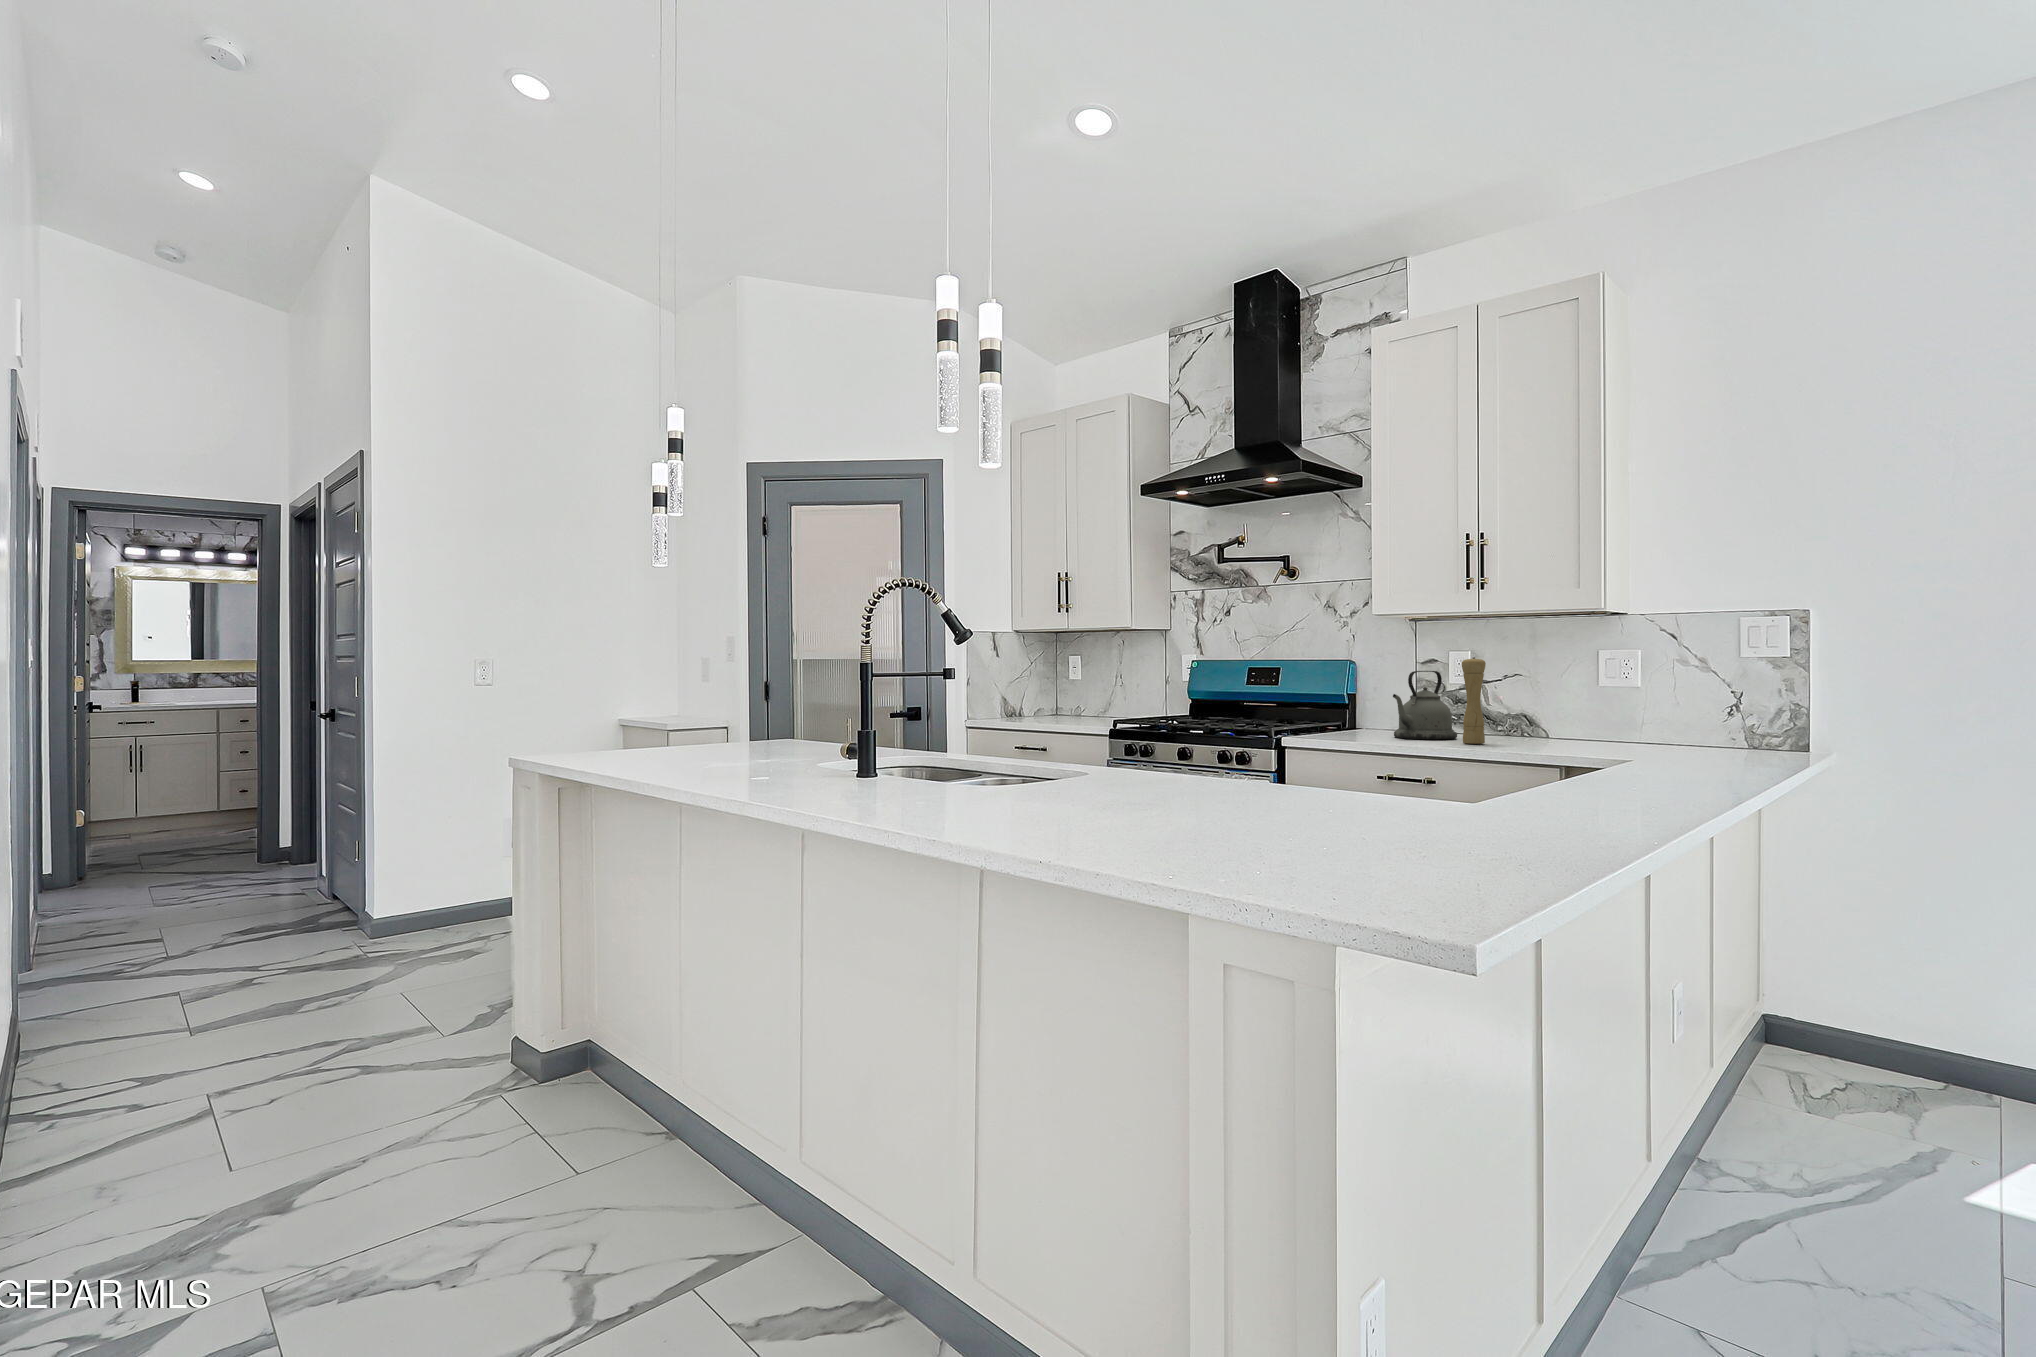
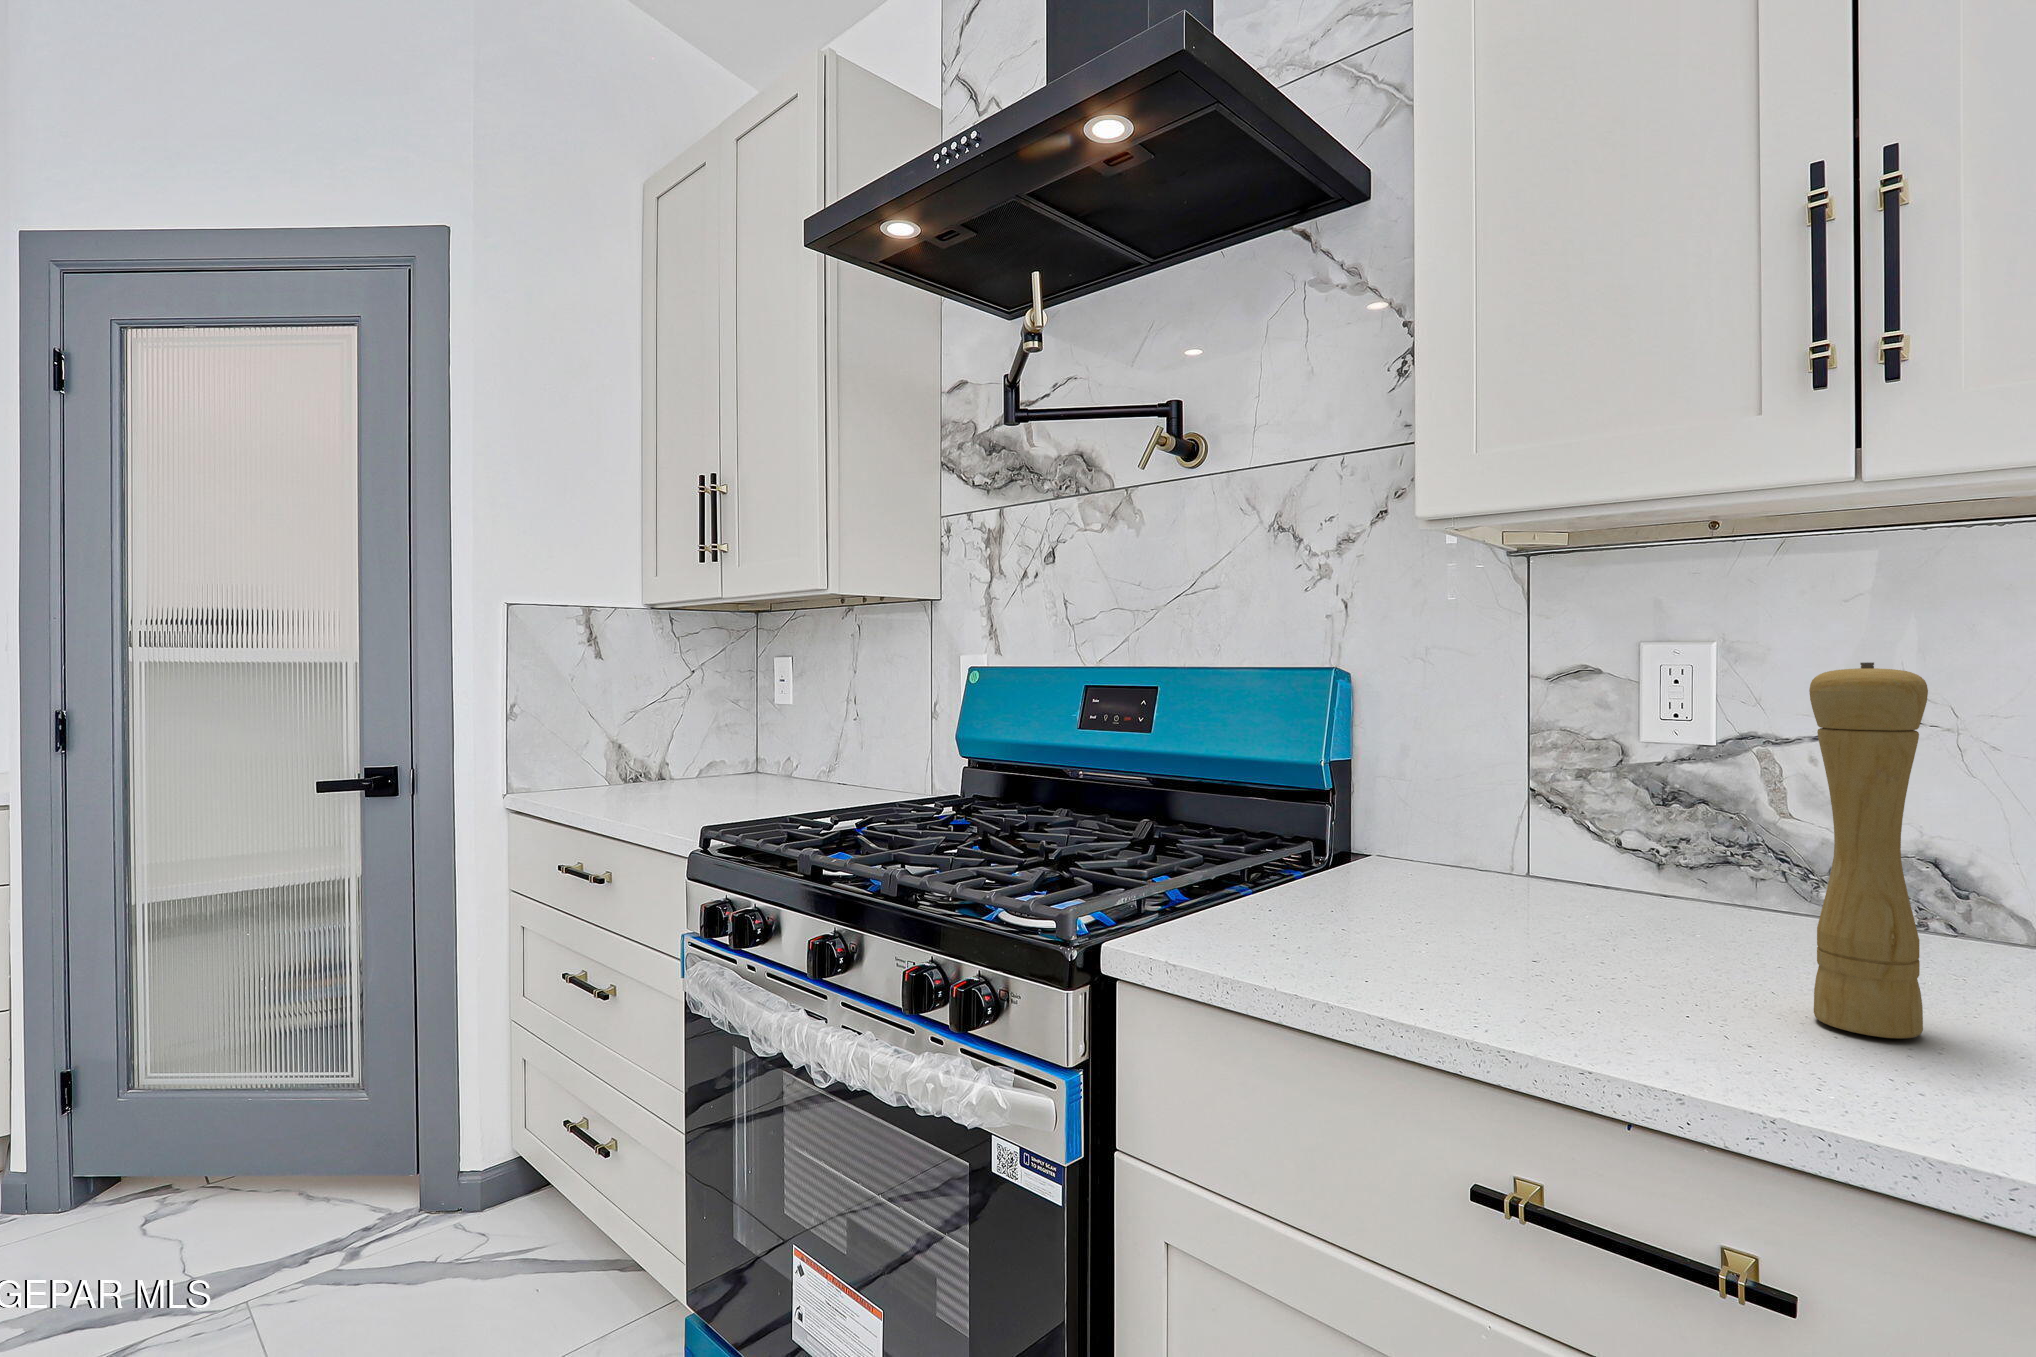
kettle: present [1393,671,1457,739] -> none [1489,708,1727,969]

